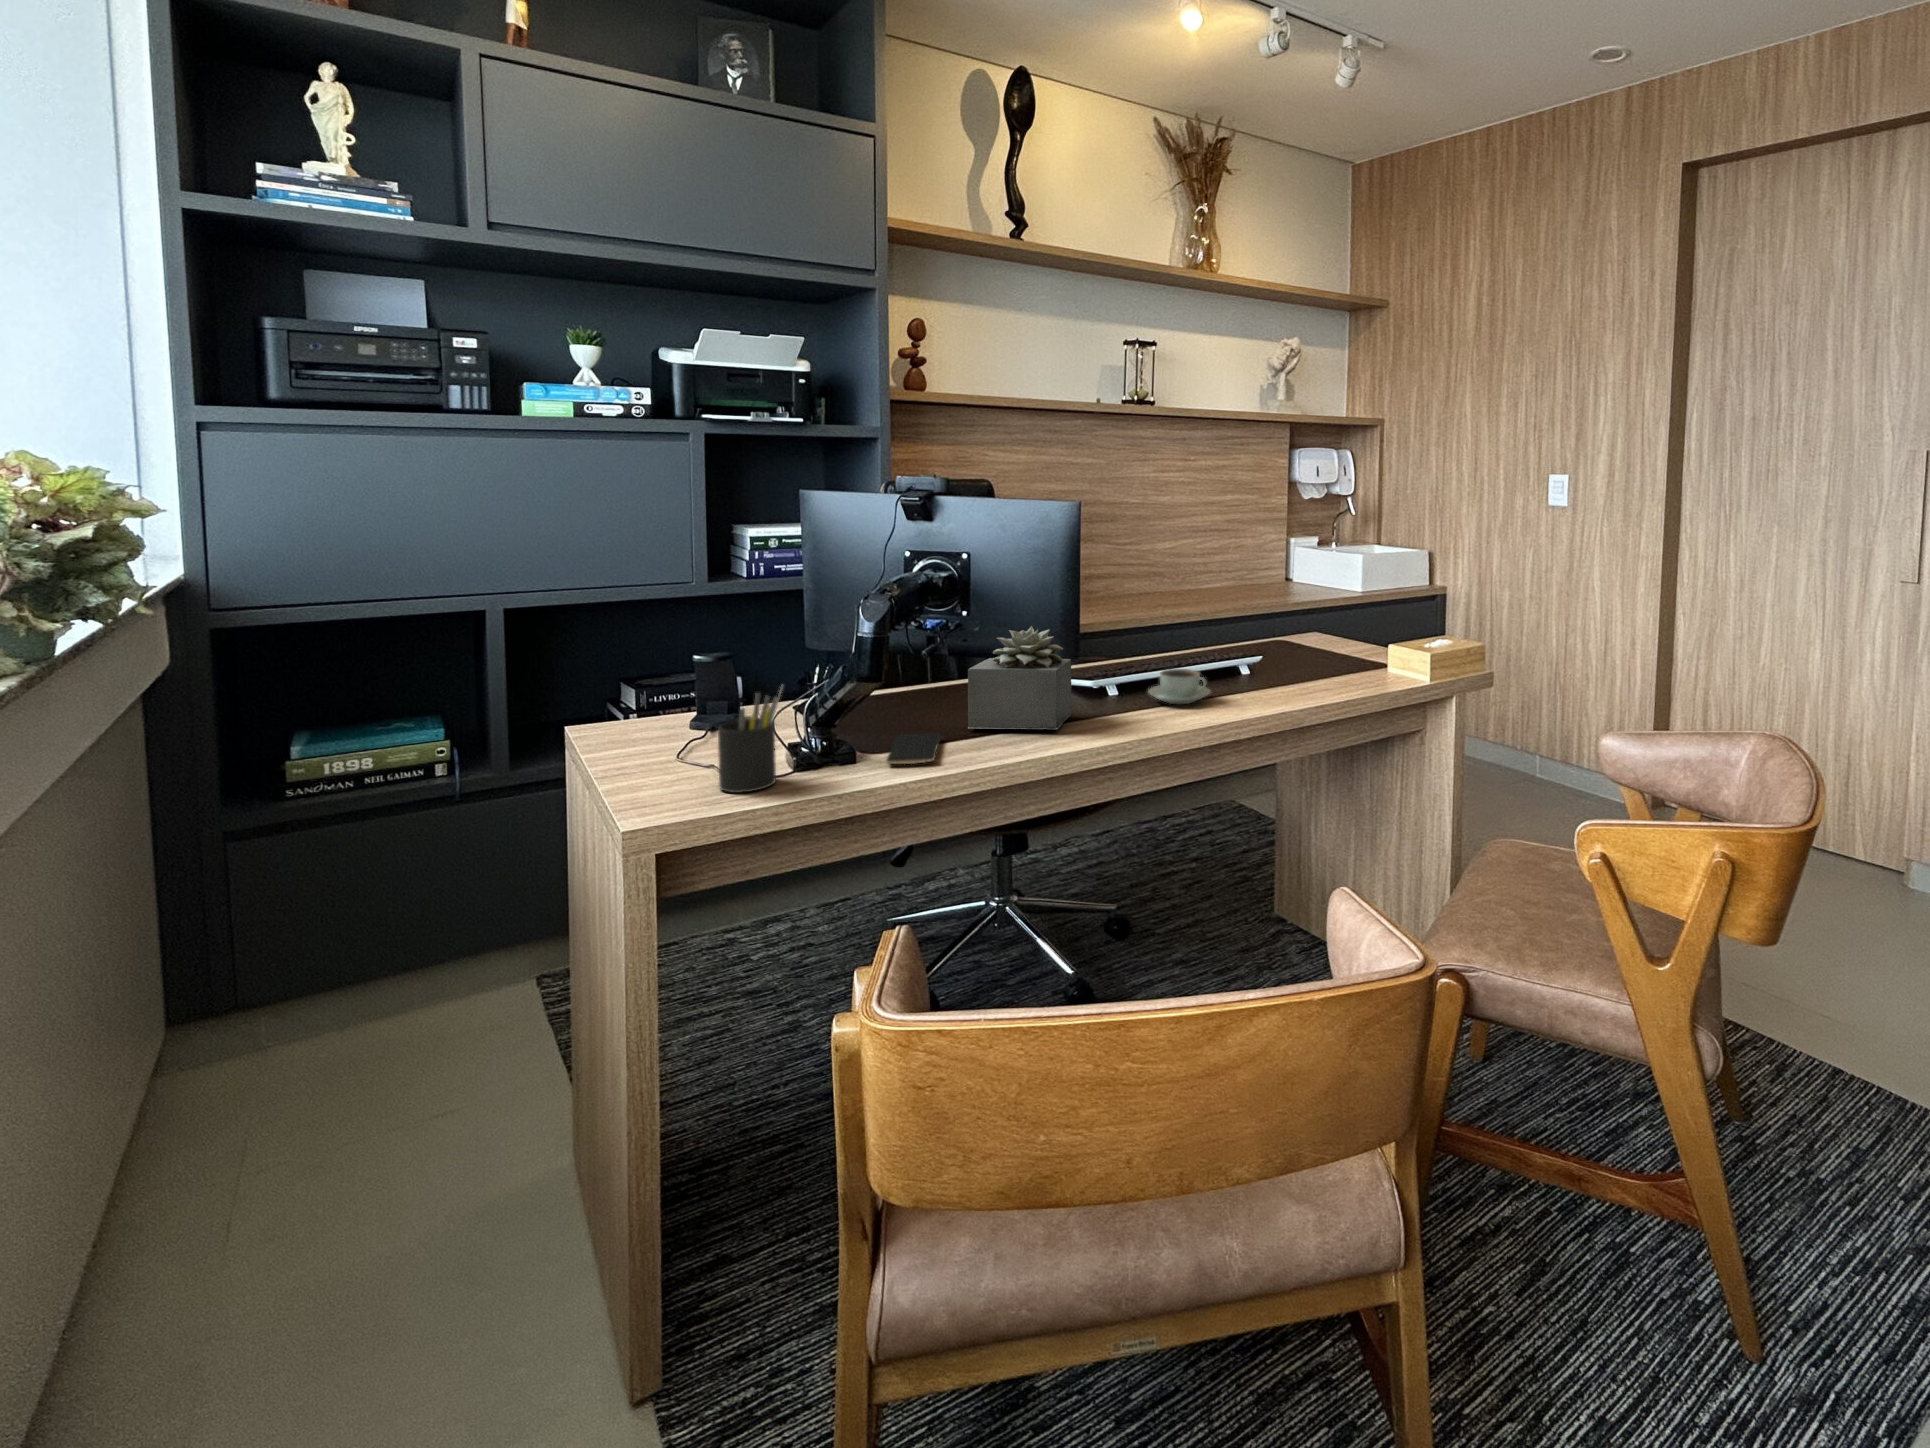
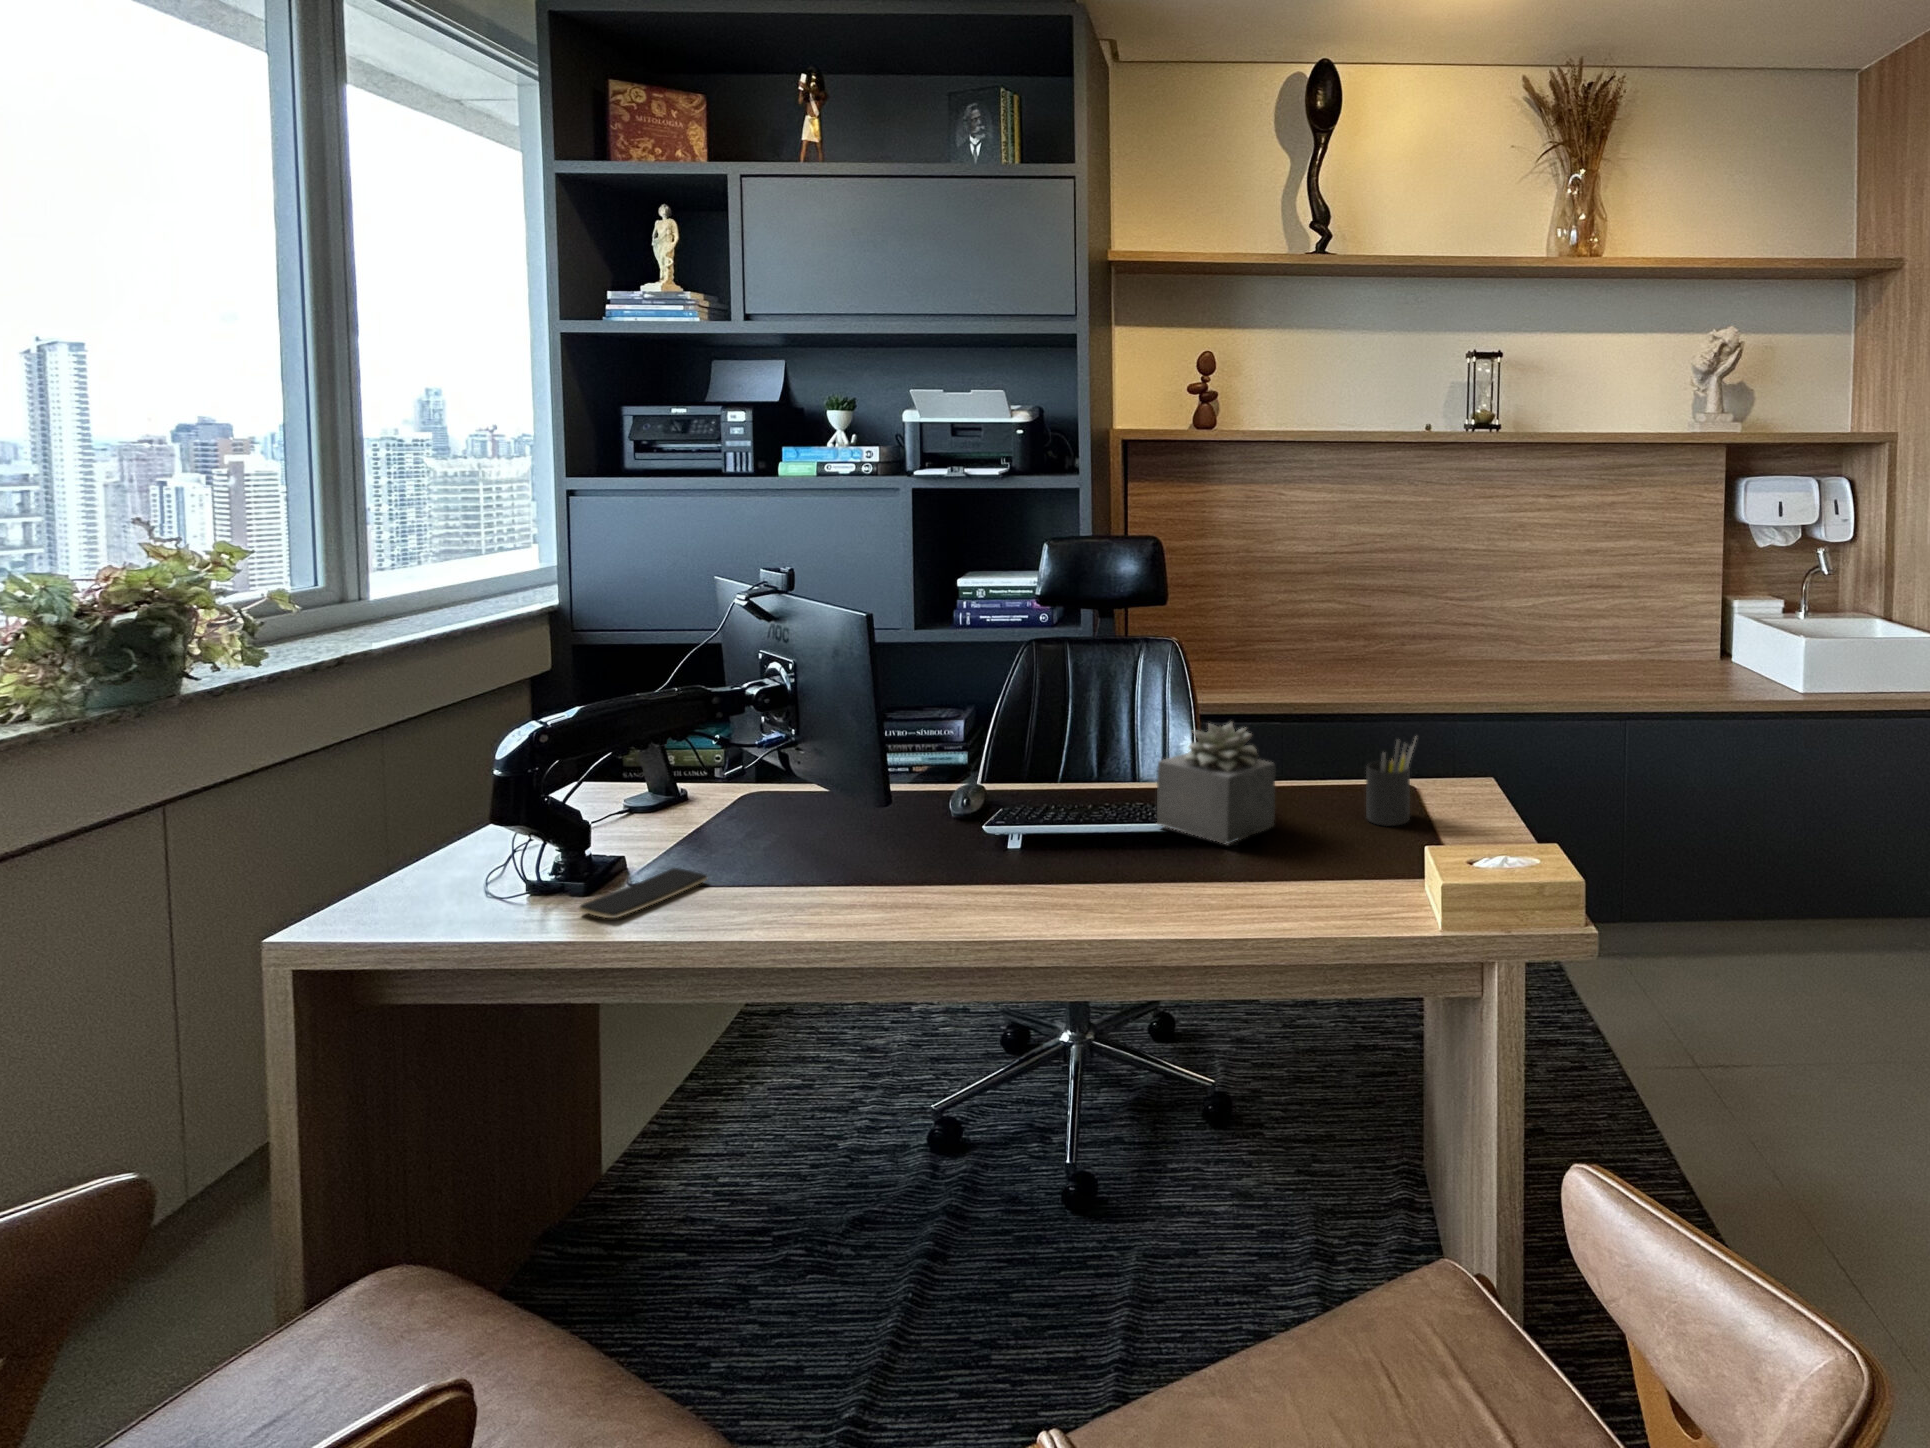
succulent plant: present [968,626,1071,729] -> present [1157,722,1275,844]
coffee cup: present [1148,669,1210,704] -> none [1002,831,1090,887]
pen holder: present [718,690,781,793] -> present [1366,739,1414,826]

